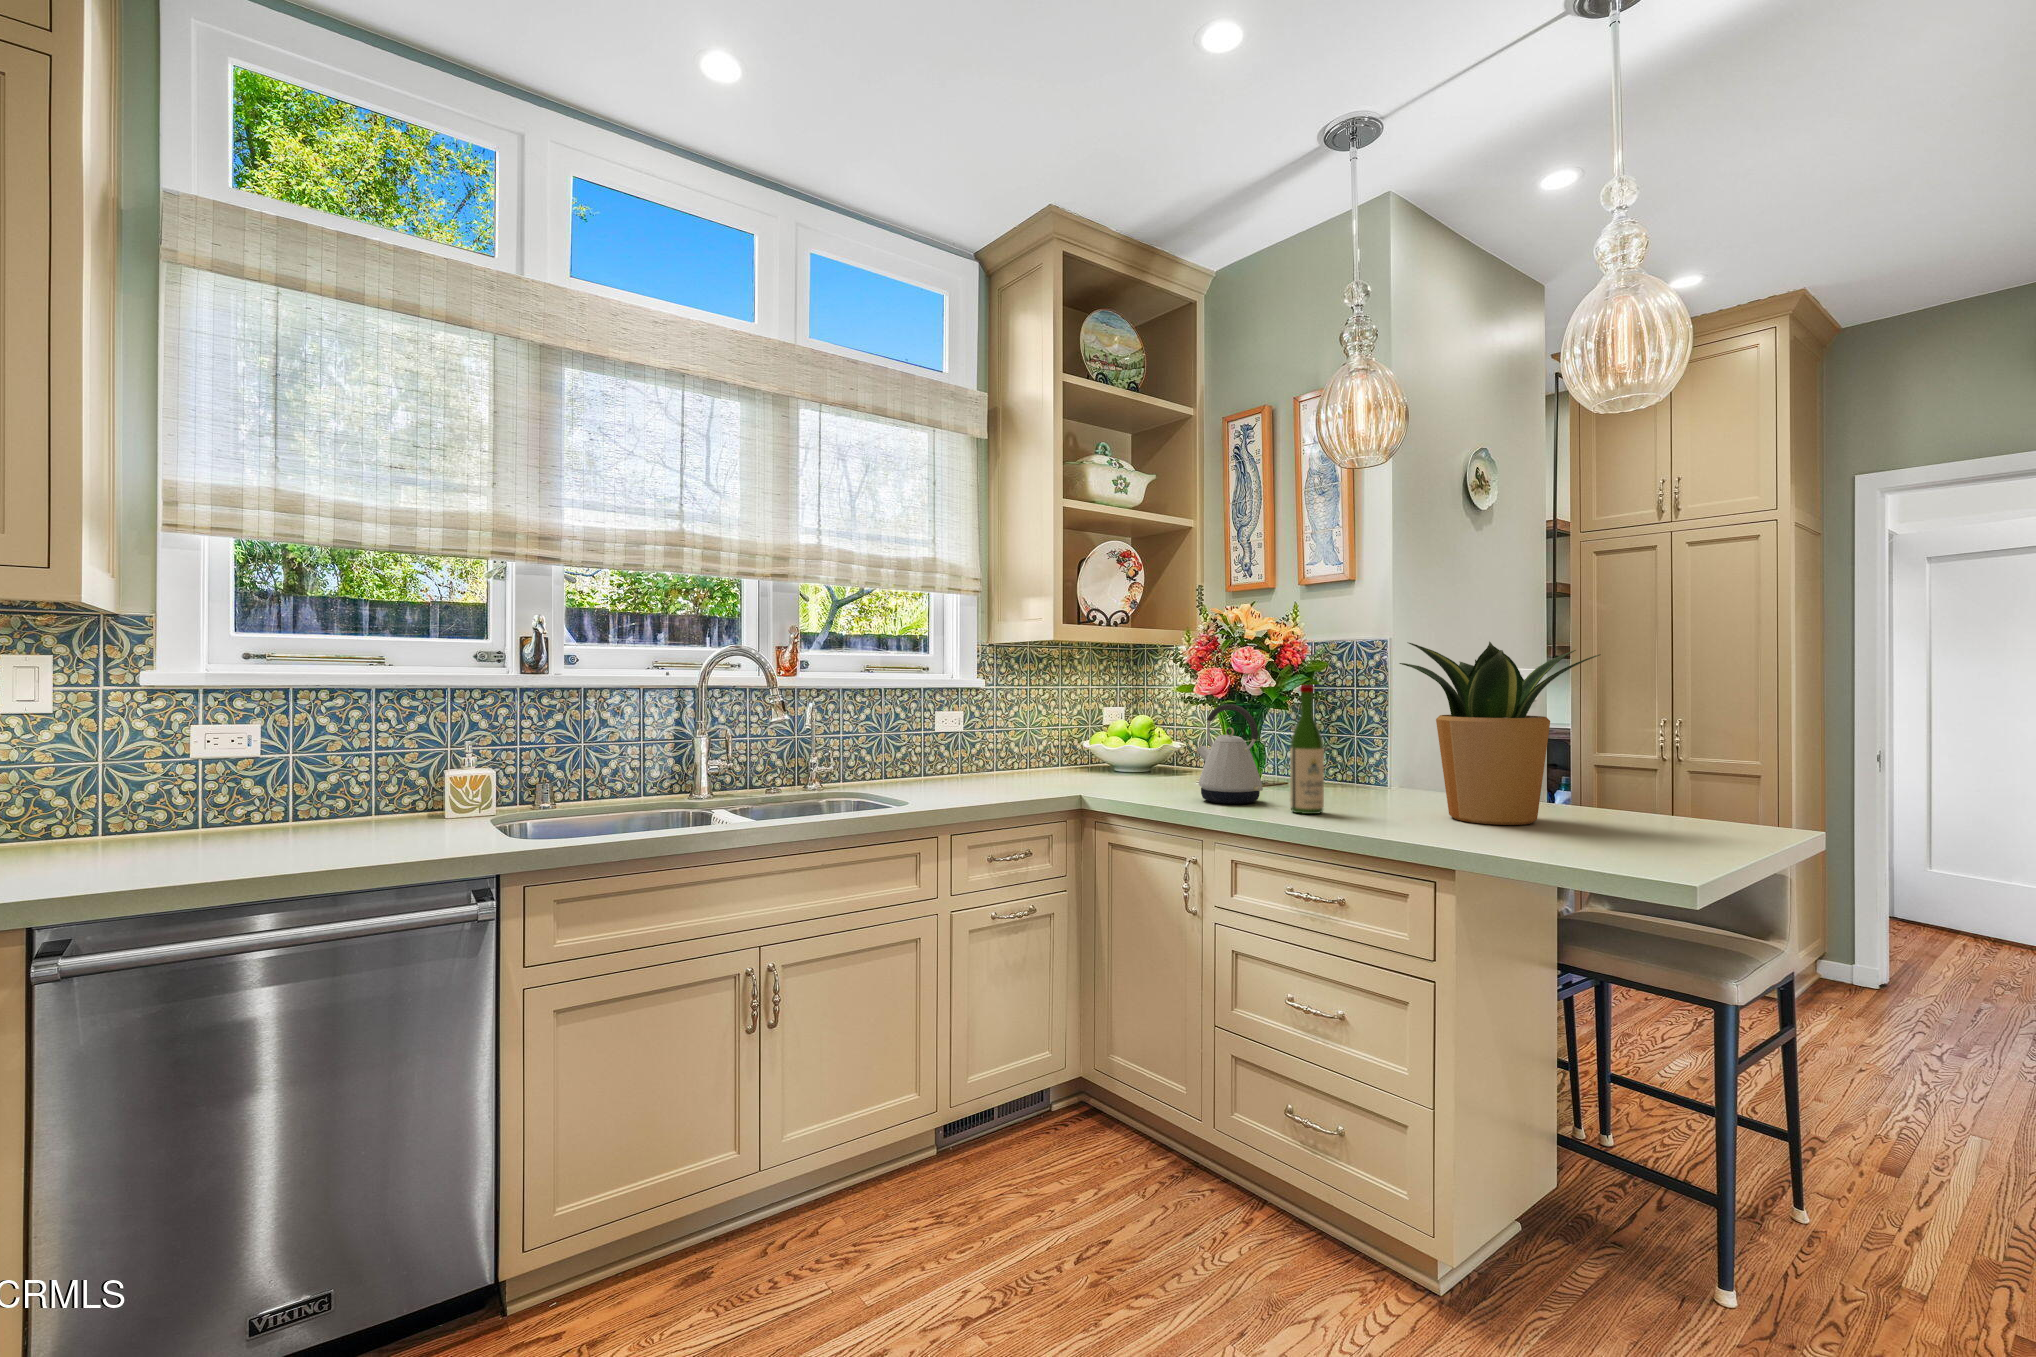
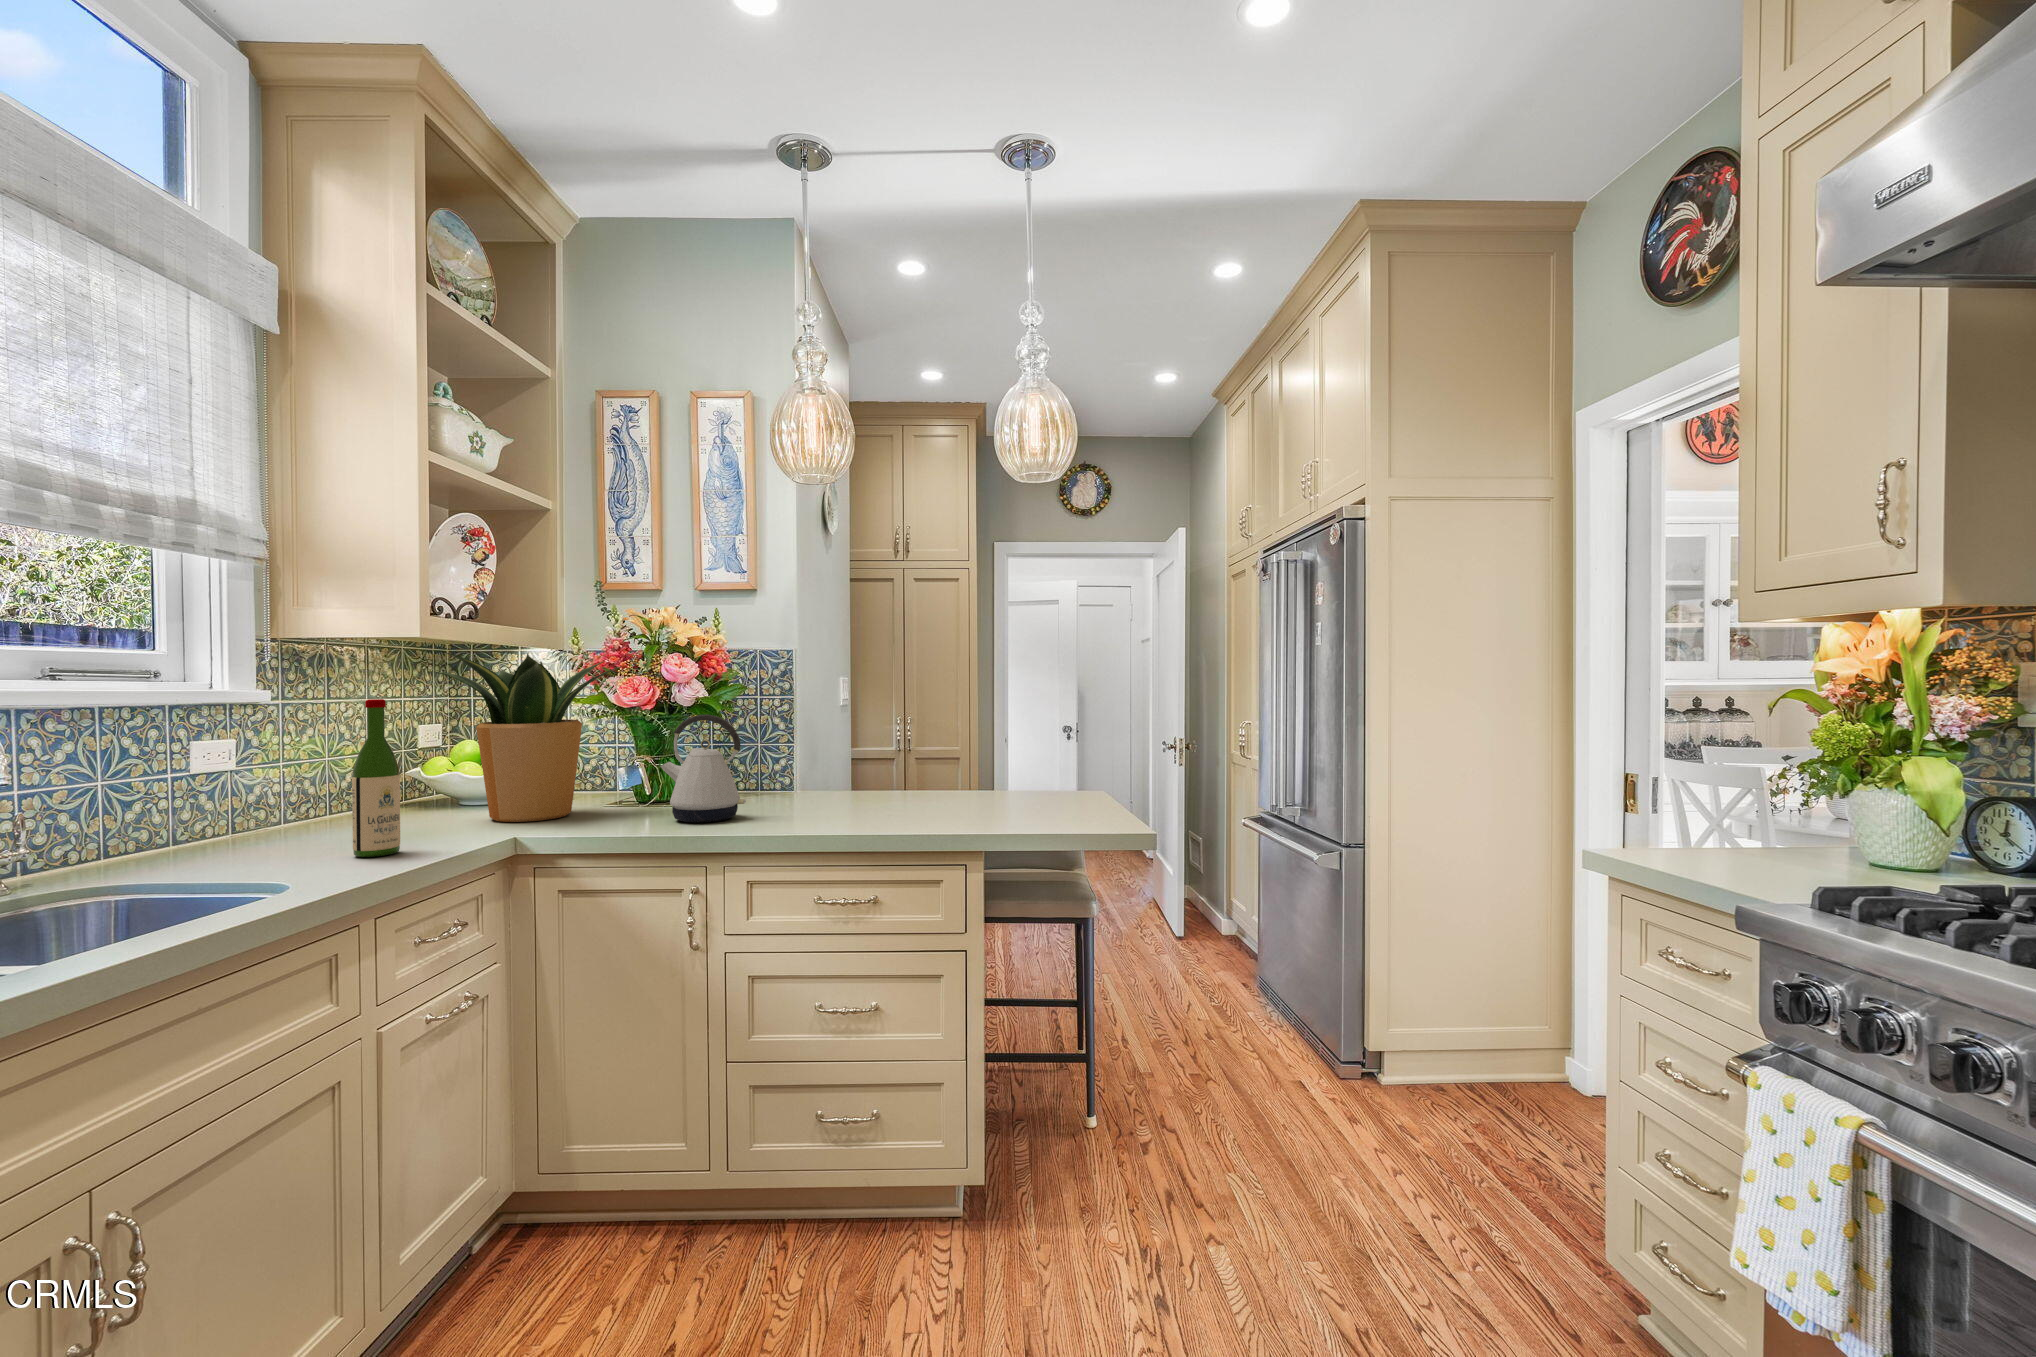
potted plant: present [1400,642,1600,825] -> present [437,653,622,822]
wine bottle: present [1290,685,1324,814] -> present [352,699,400,857]

